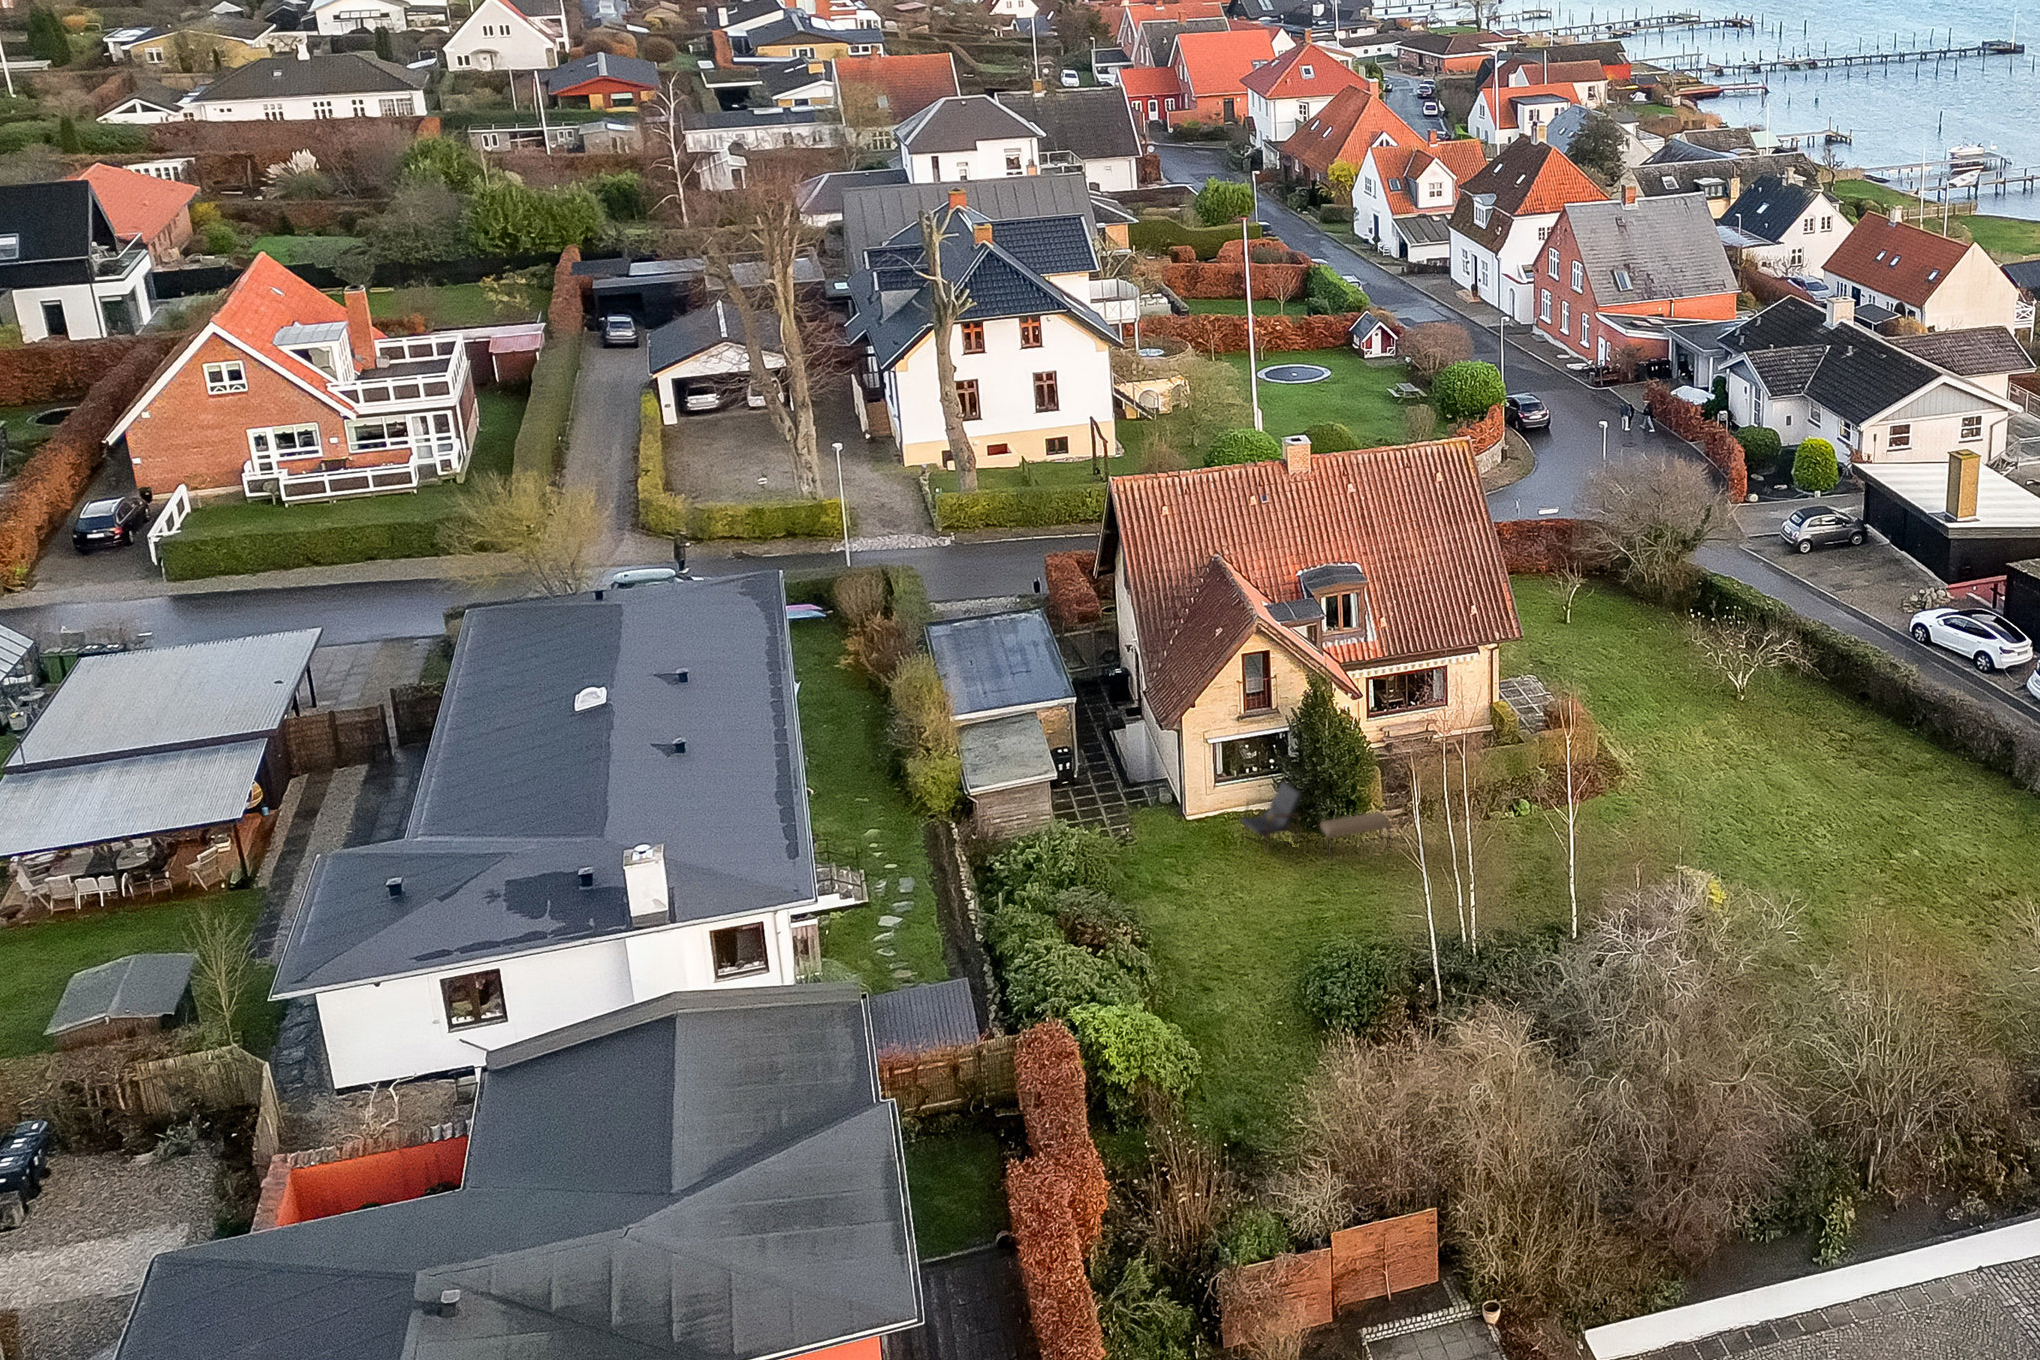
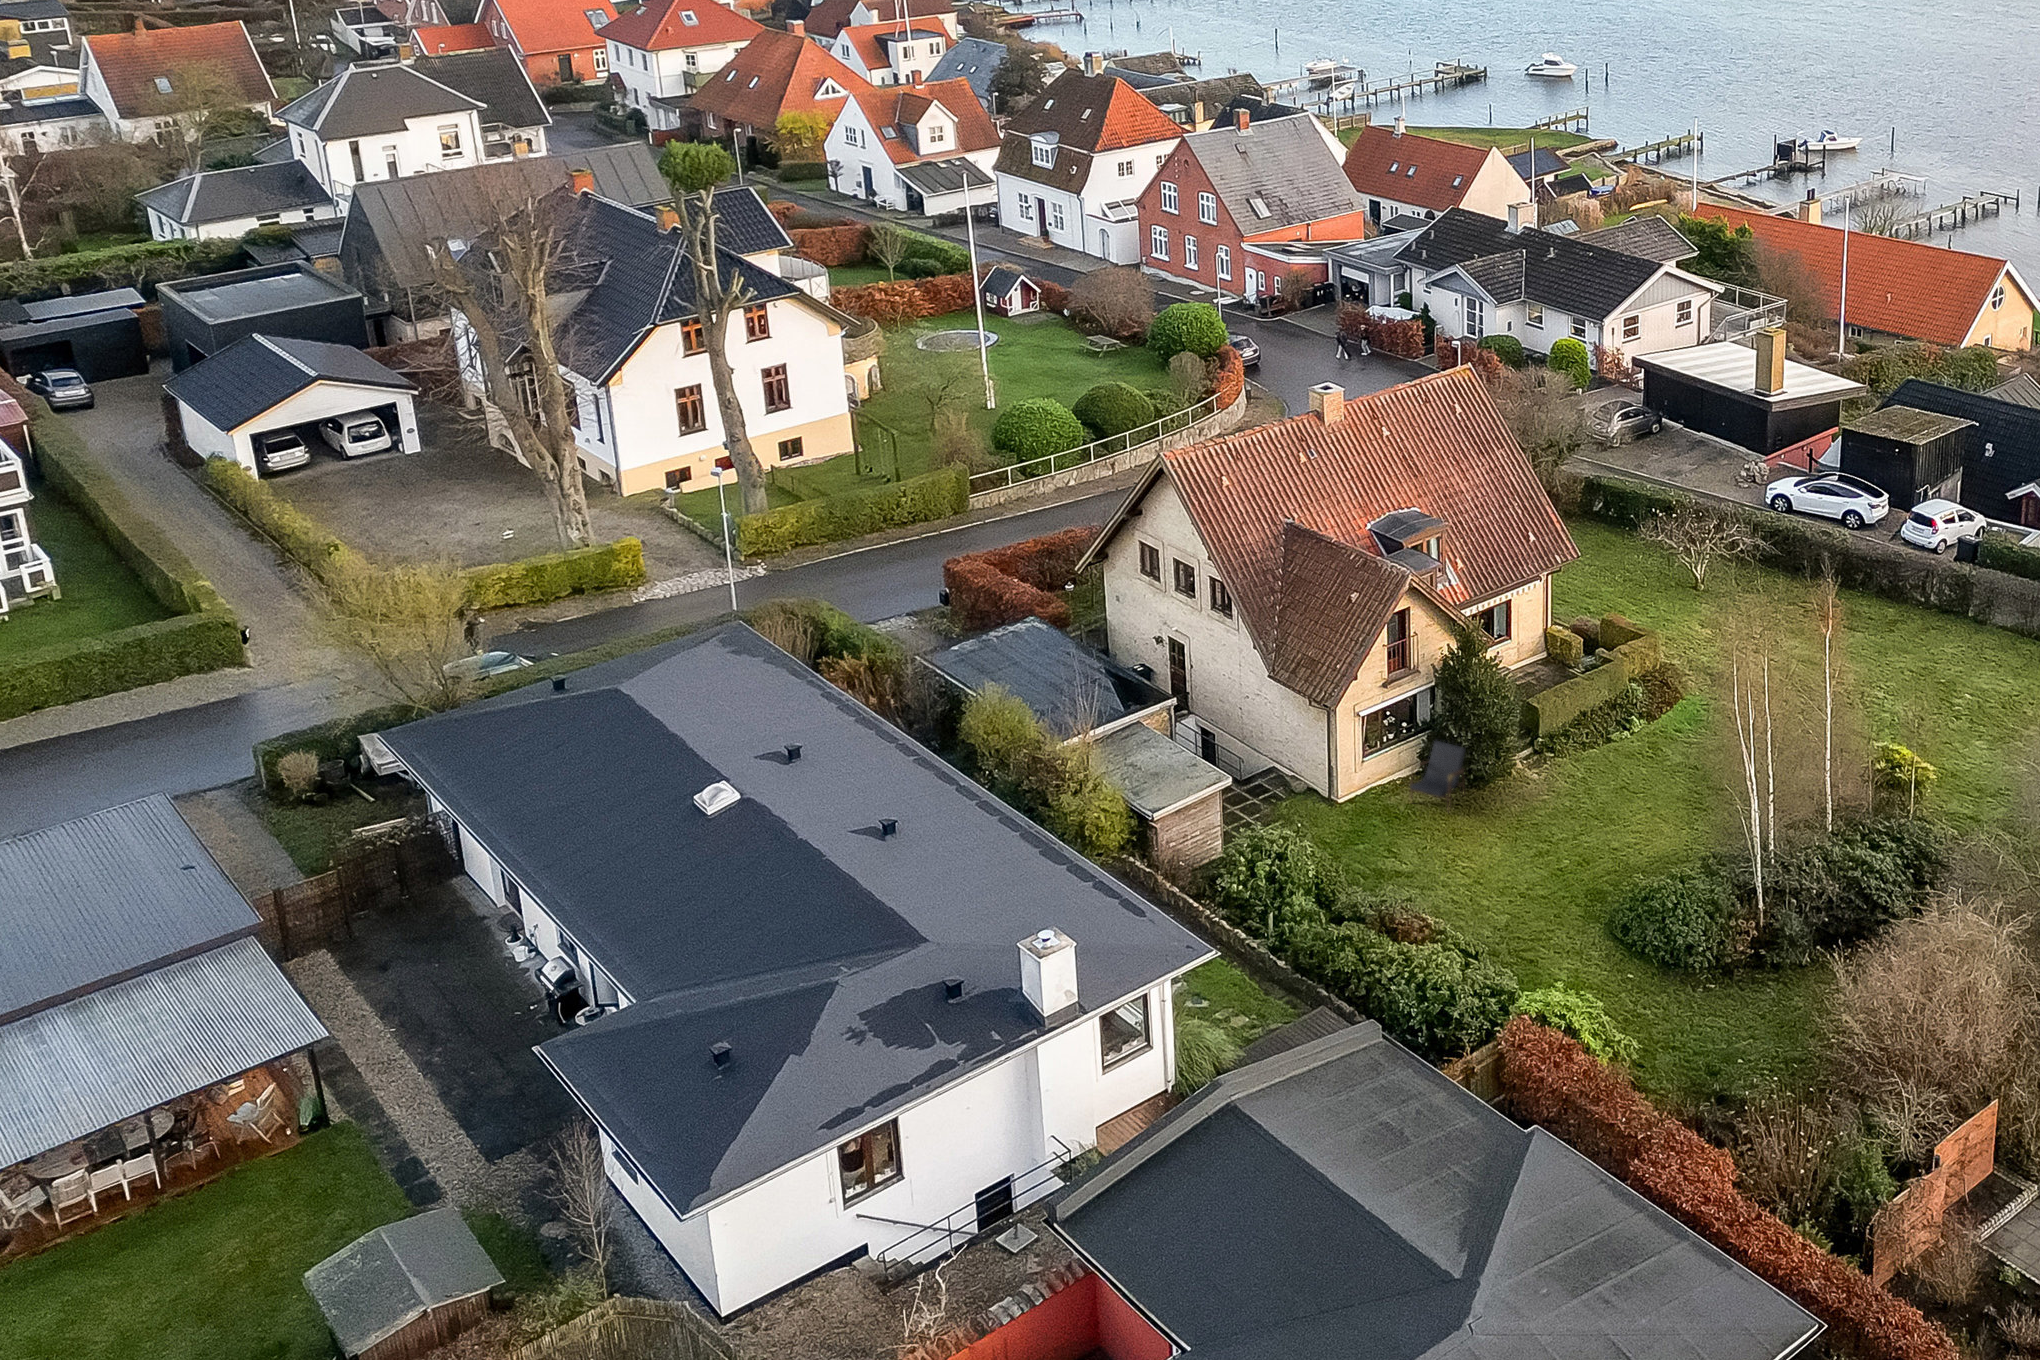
bench: present [1320,812,1391,856] -> none [1490,750,1551,803]

